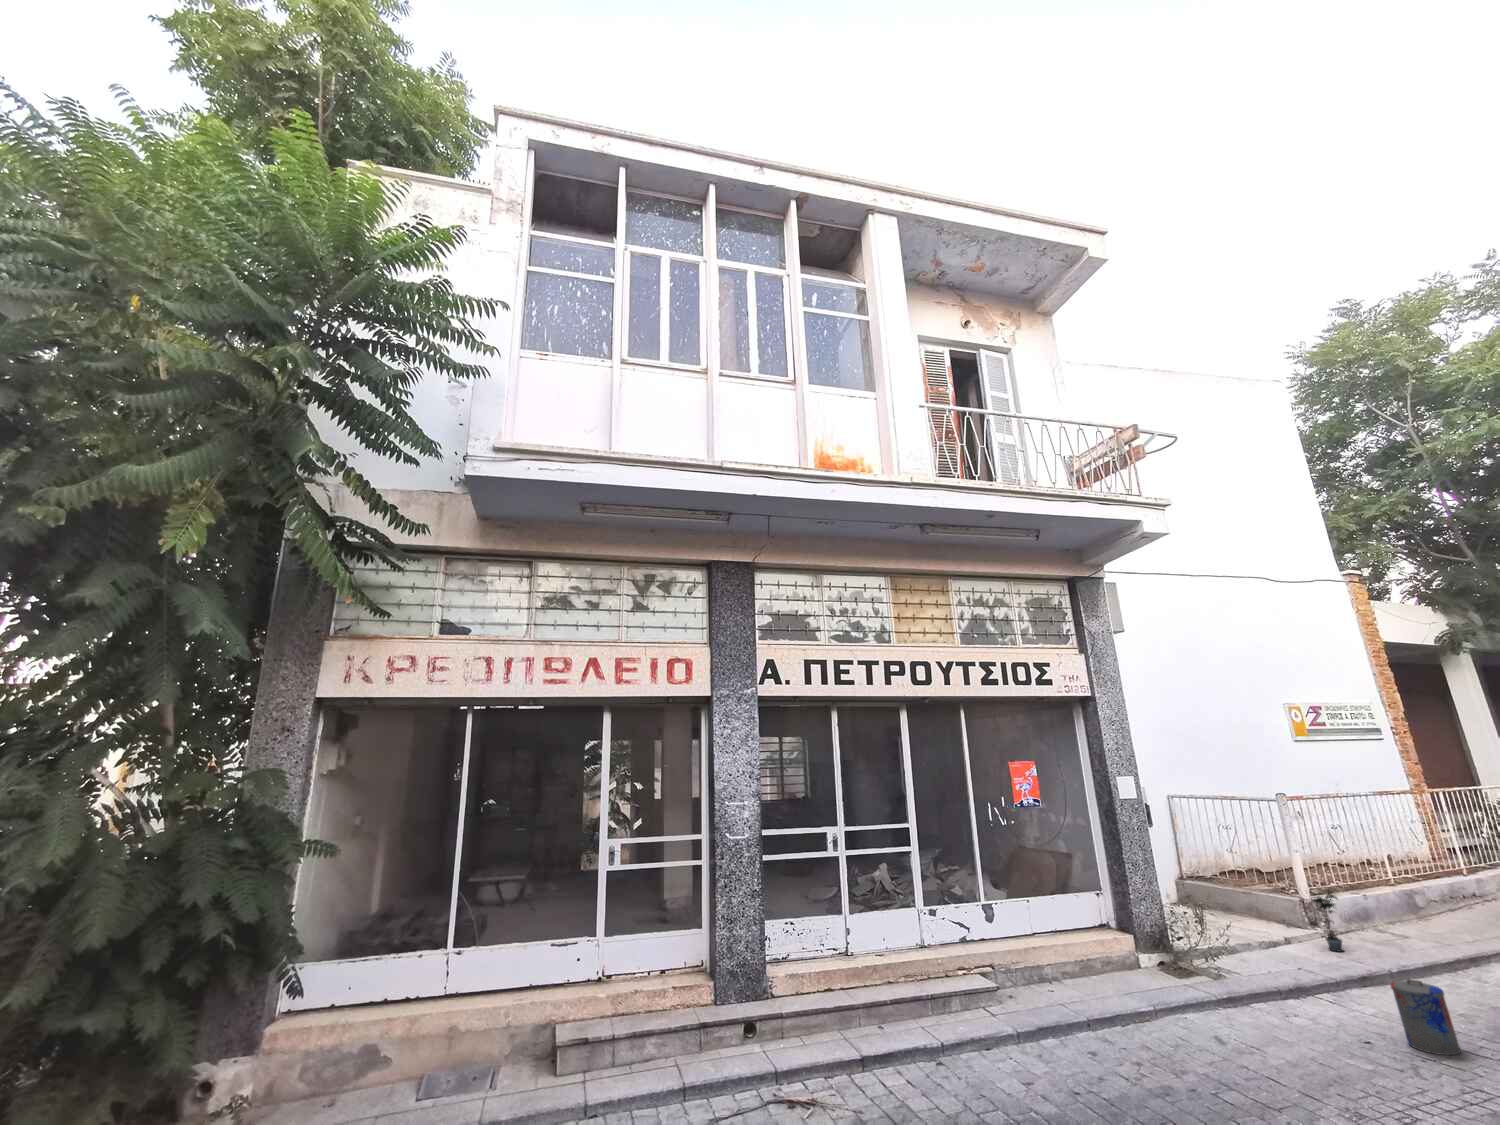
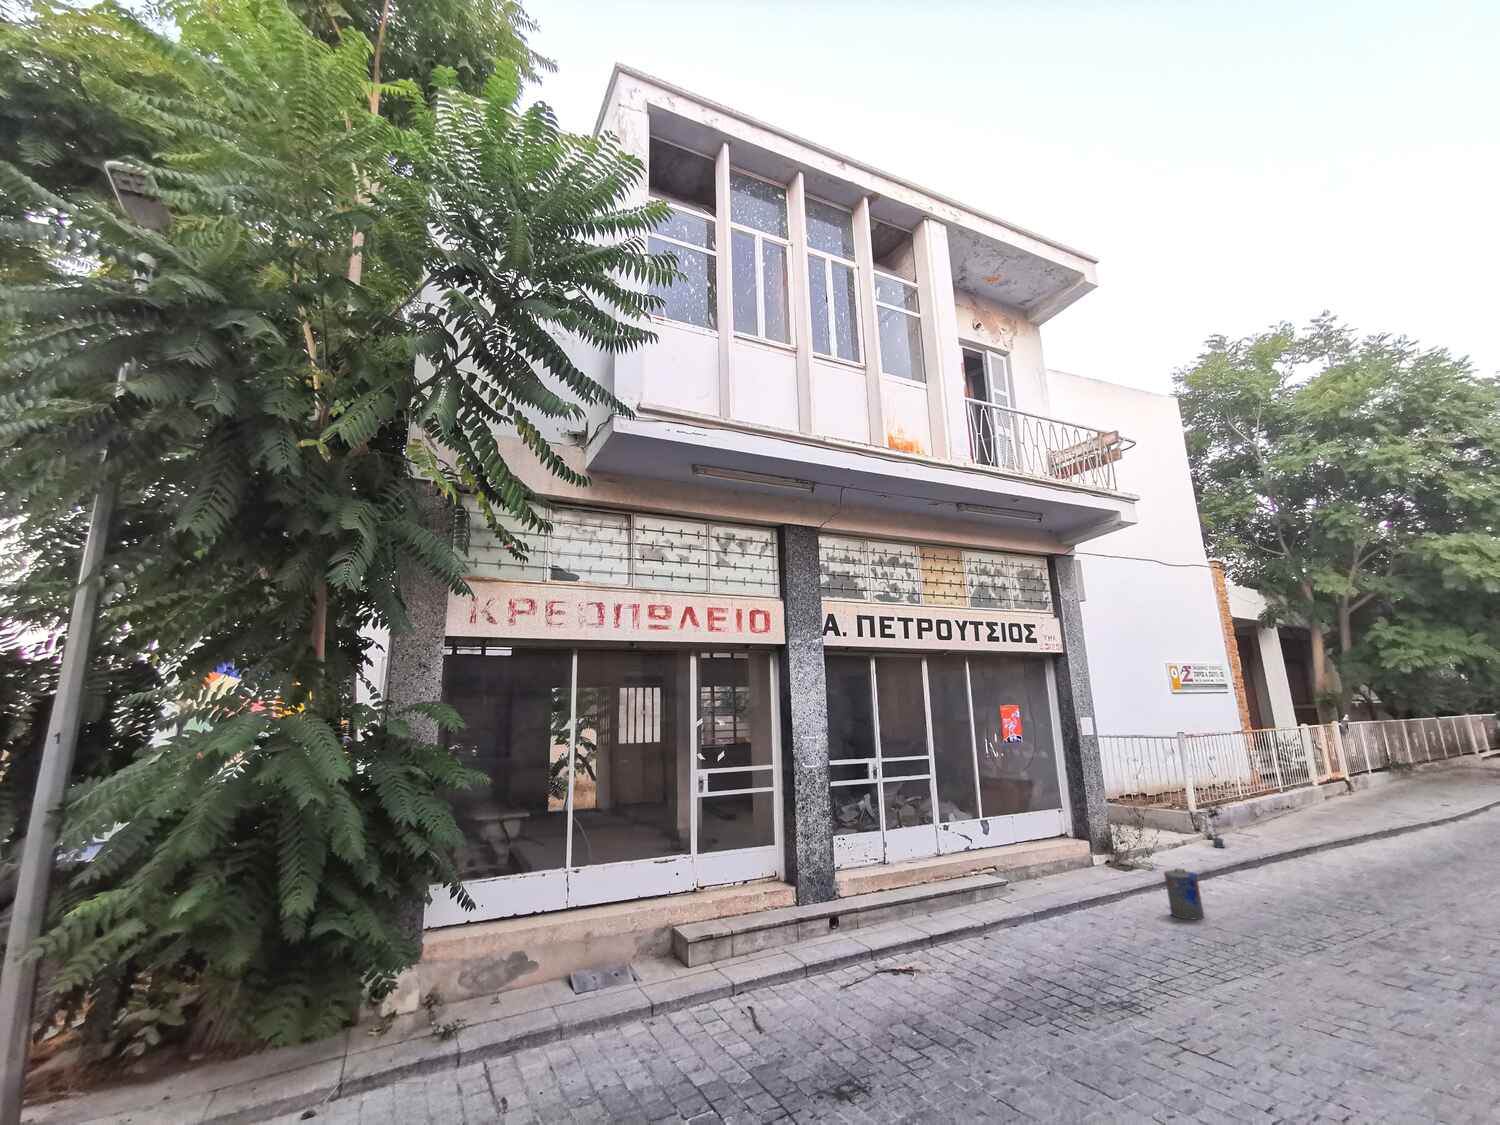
trash can: present [1390,979,1461,1055] -> present [1164,868,1204,919]

